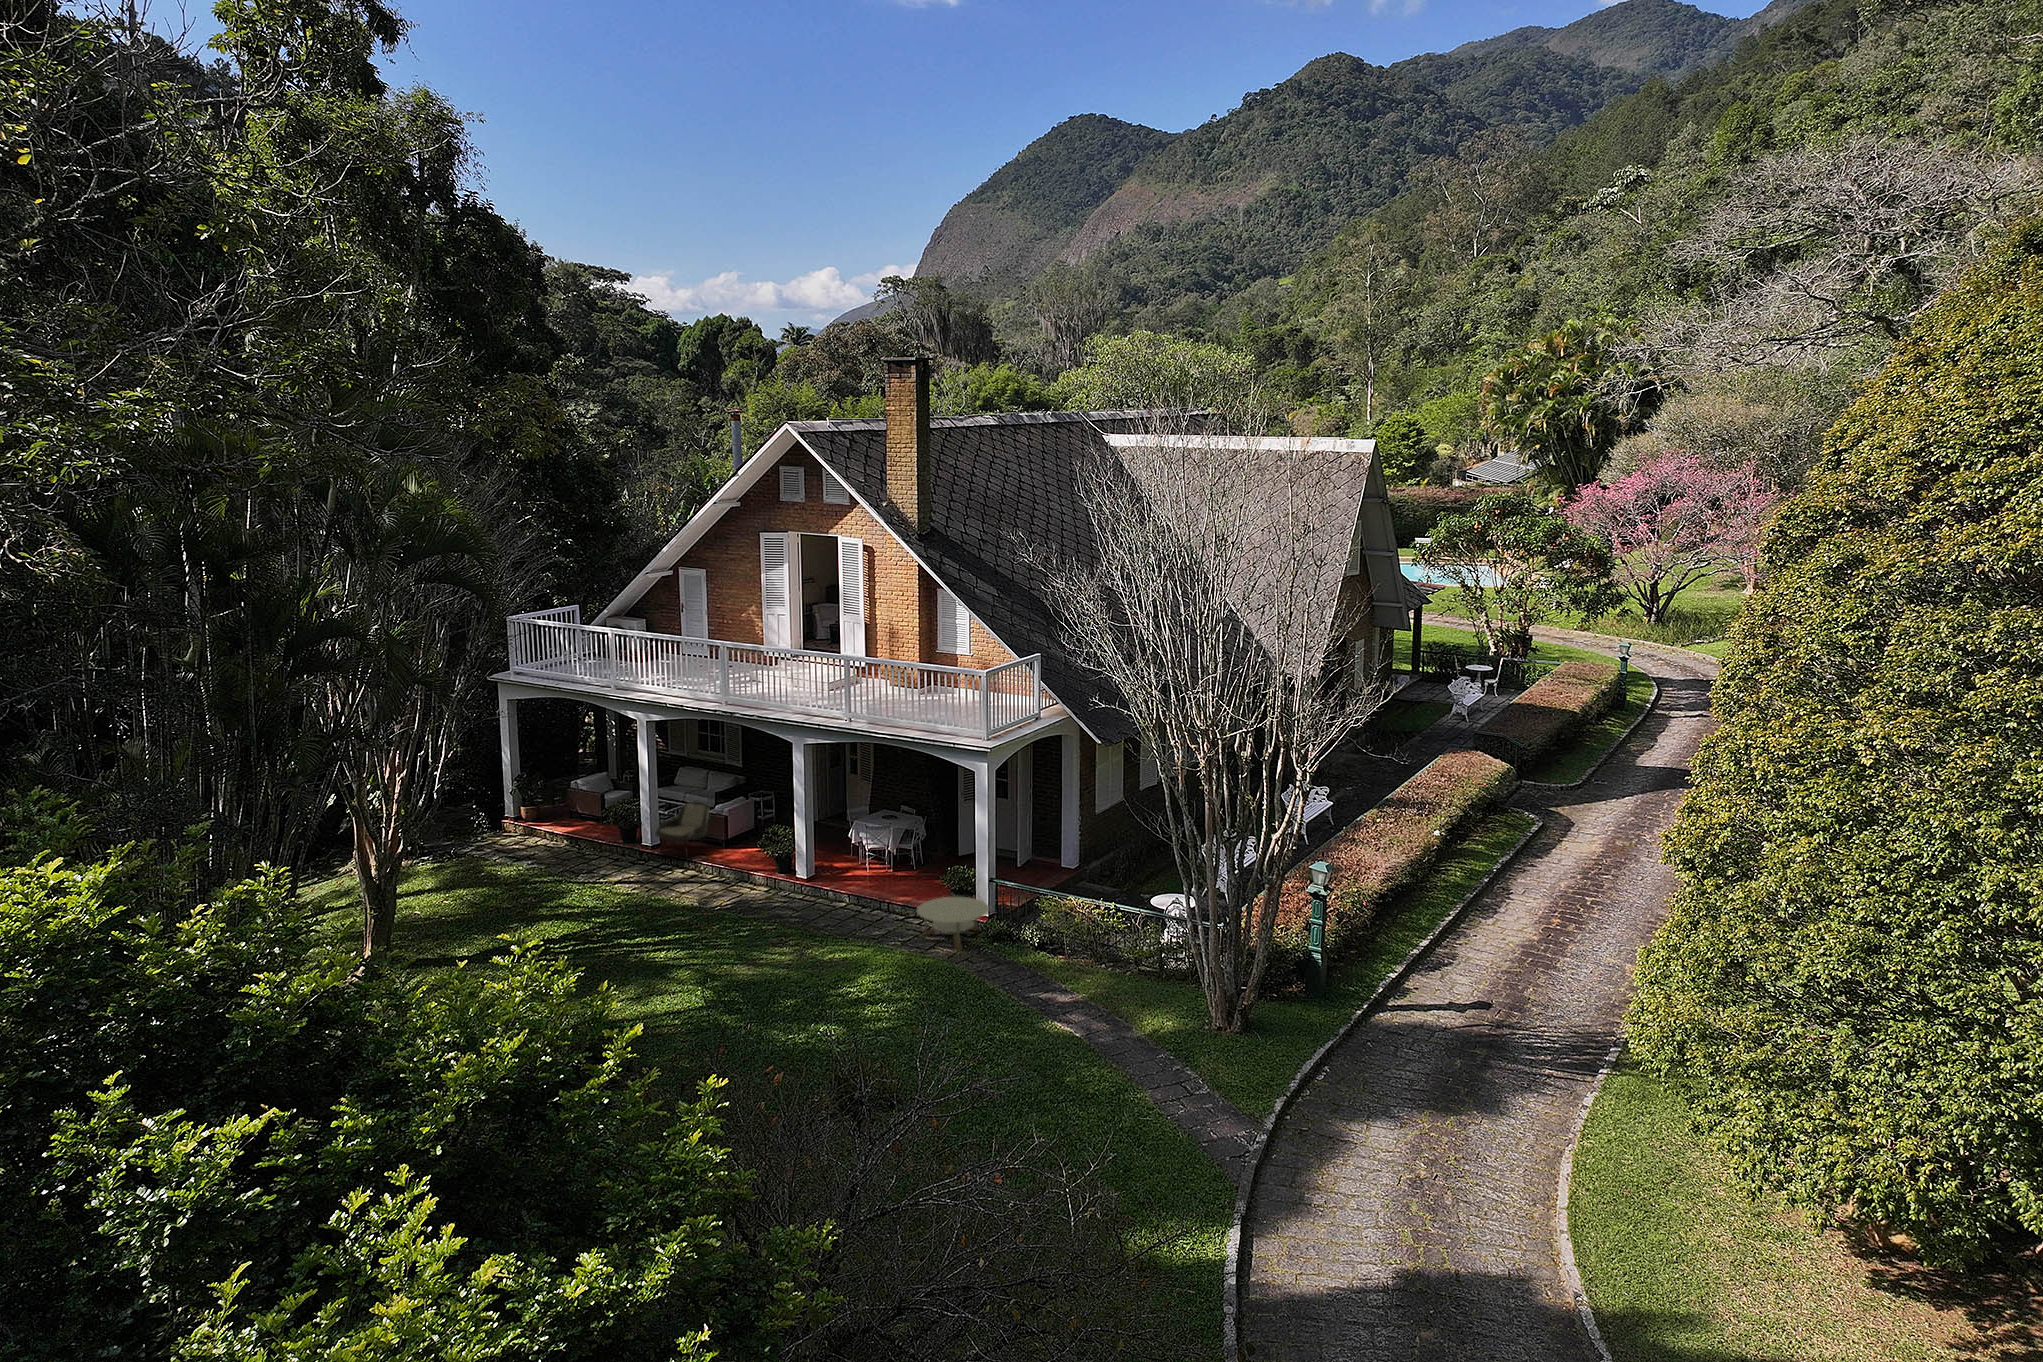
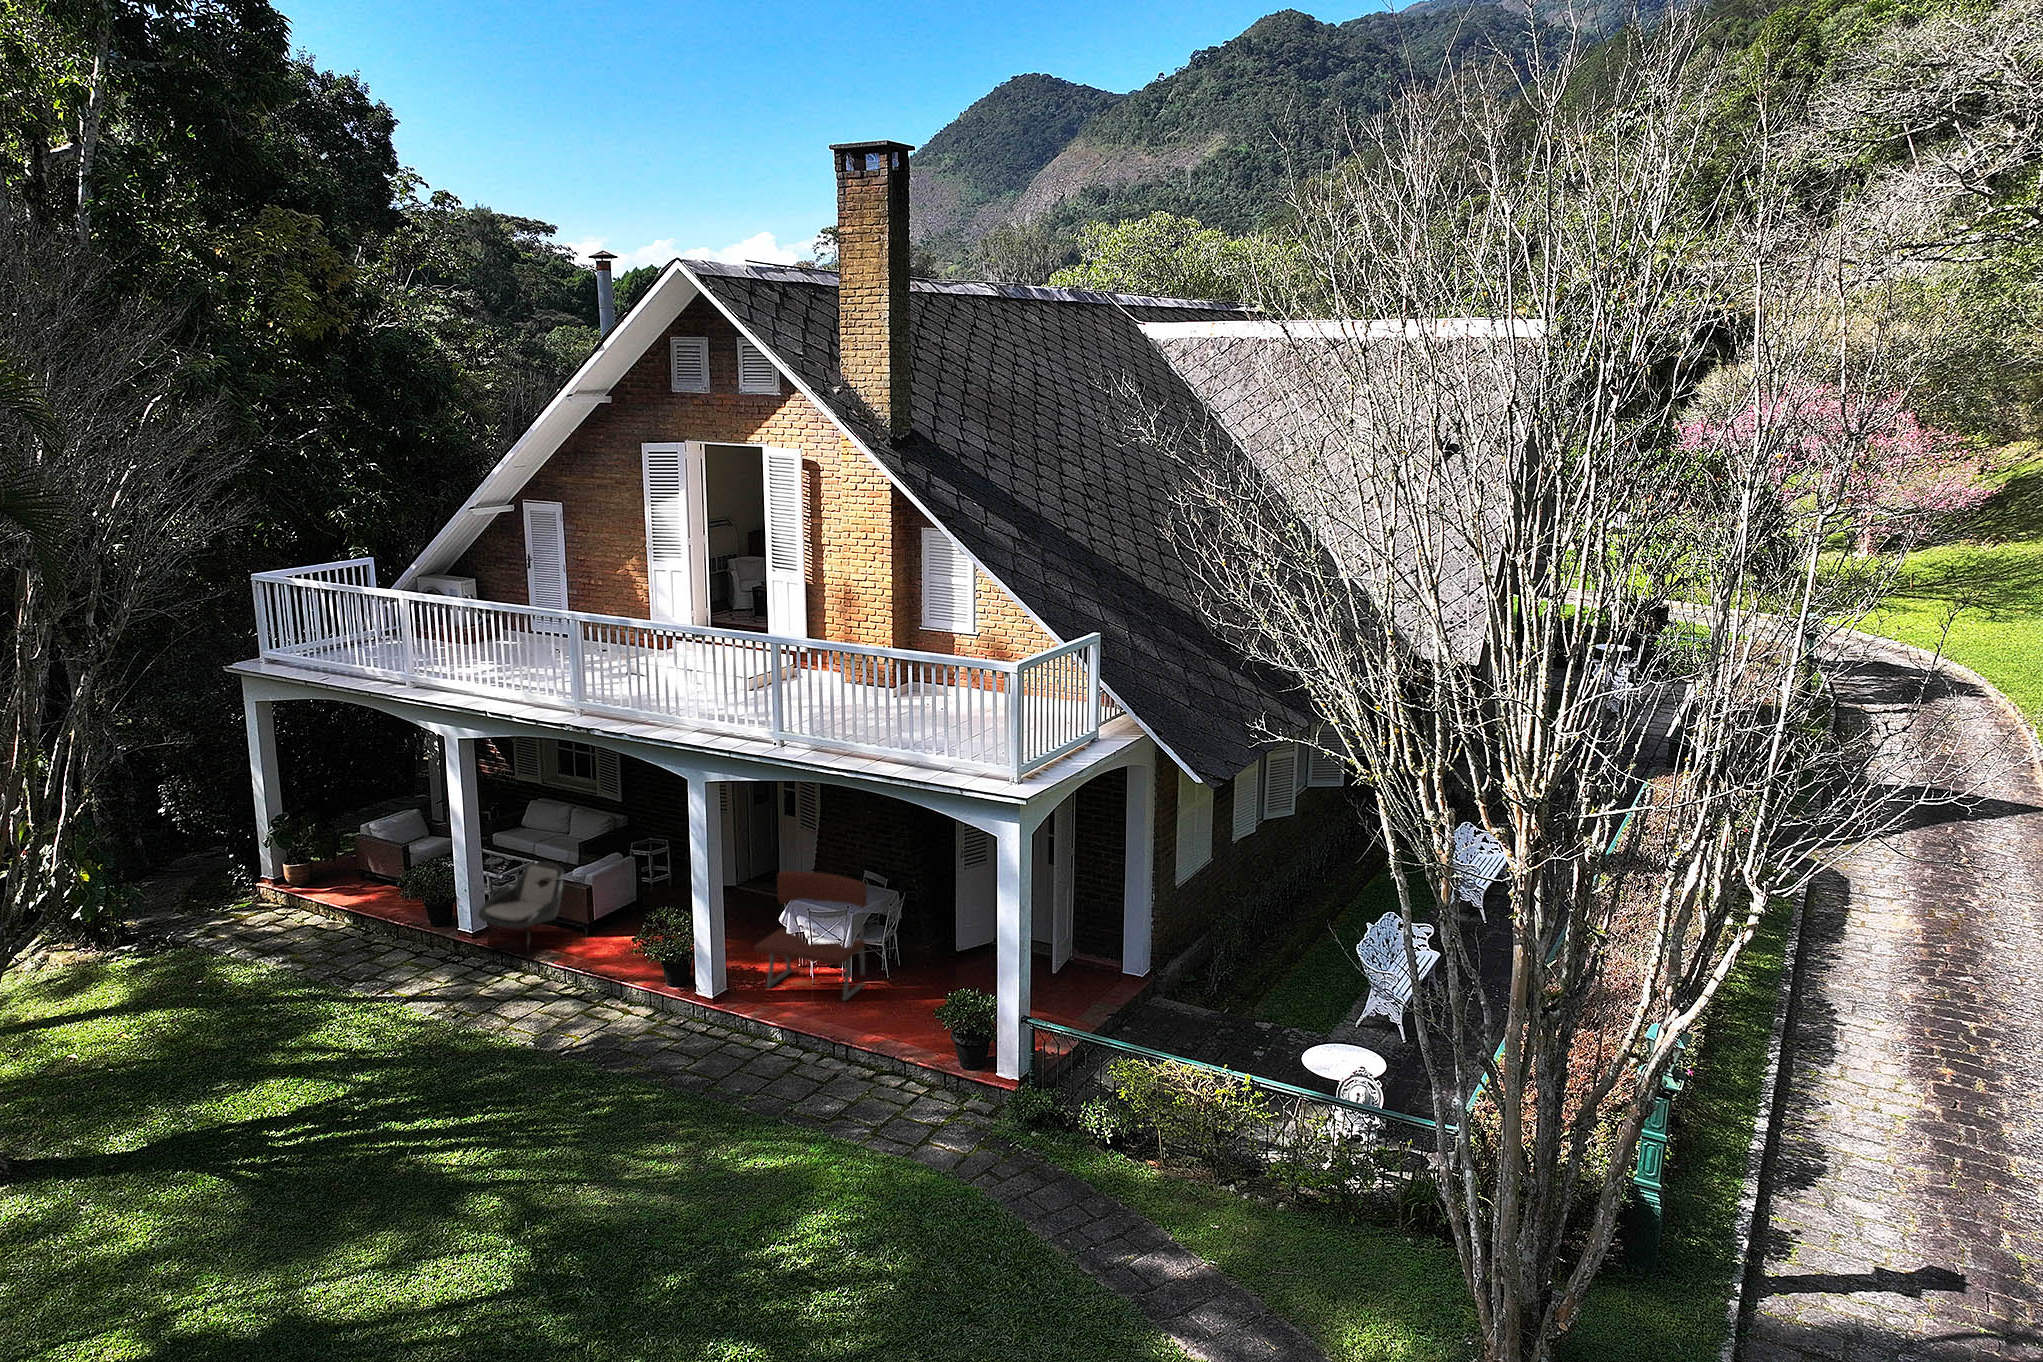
bench: none [832,804,902,883] -> present [754,871,867,1001]
round table: present [917,897,989,949] -> none [897,1044,1020,1147]

